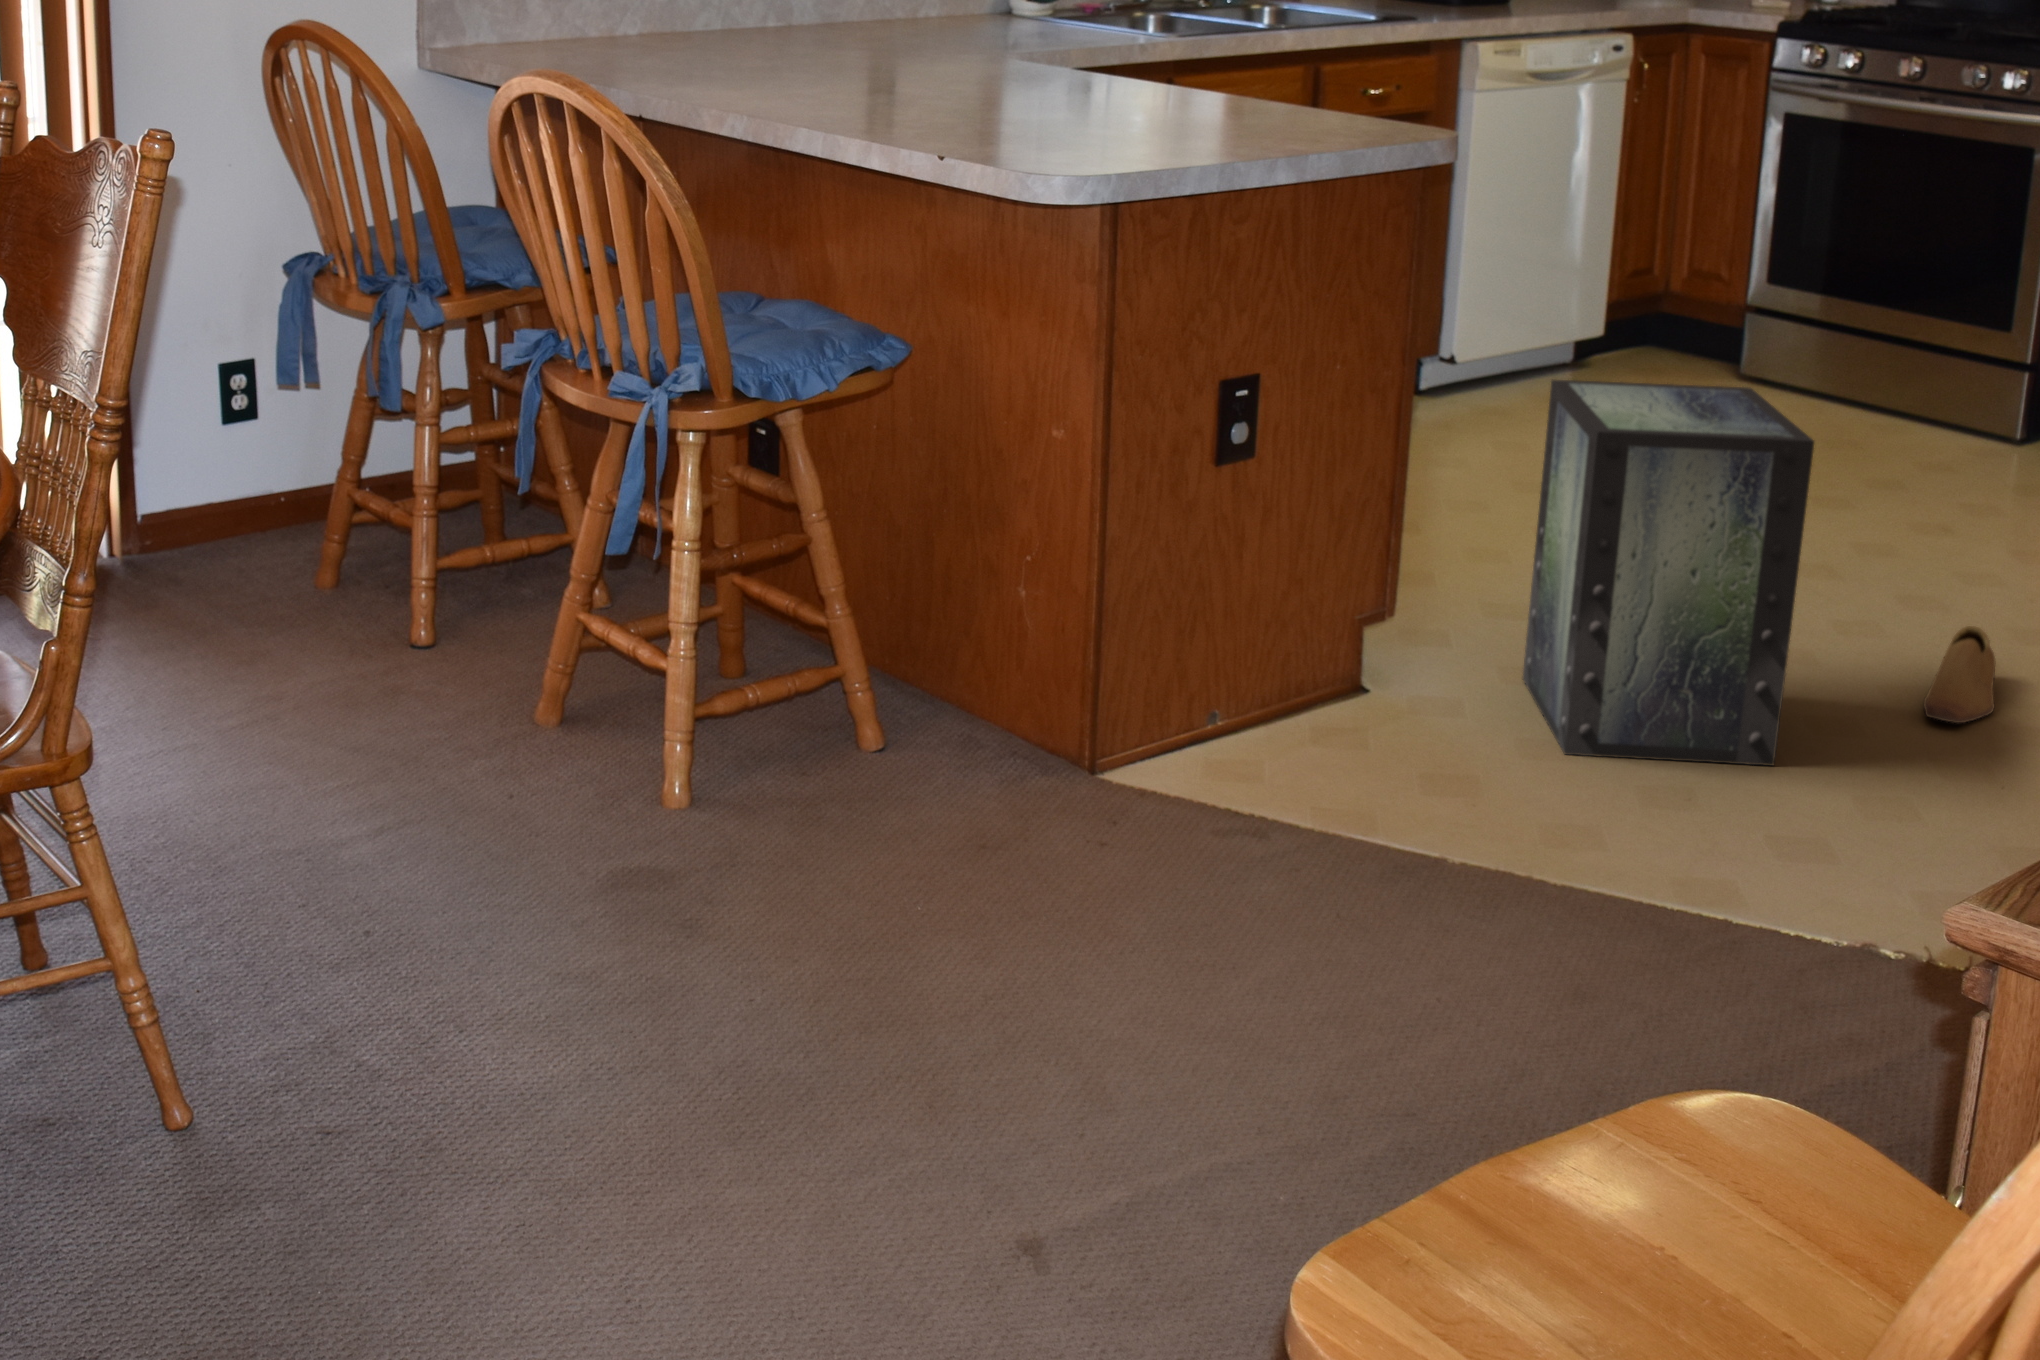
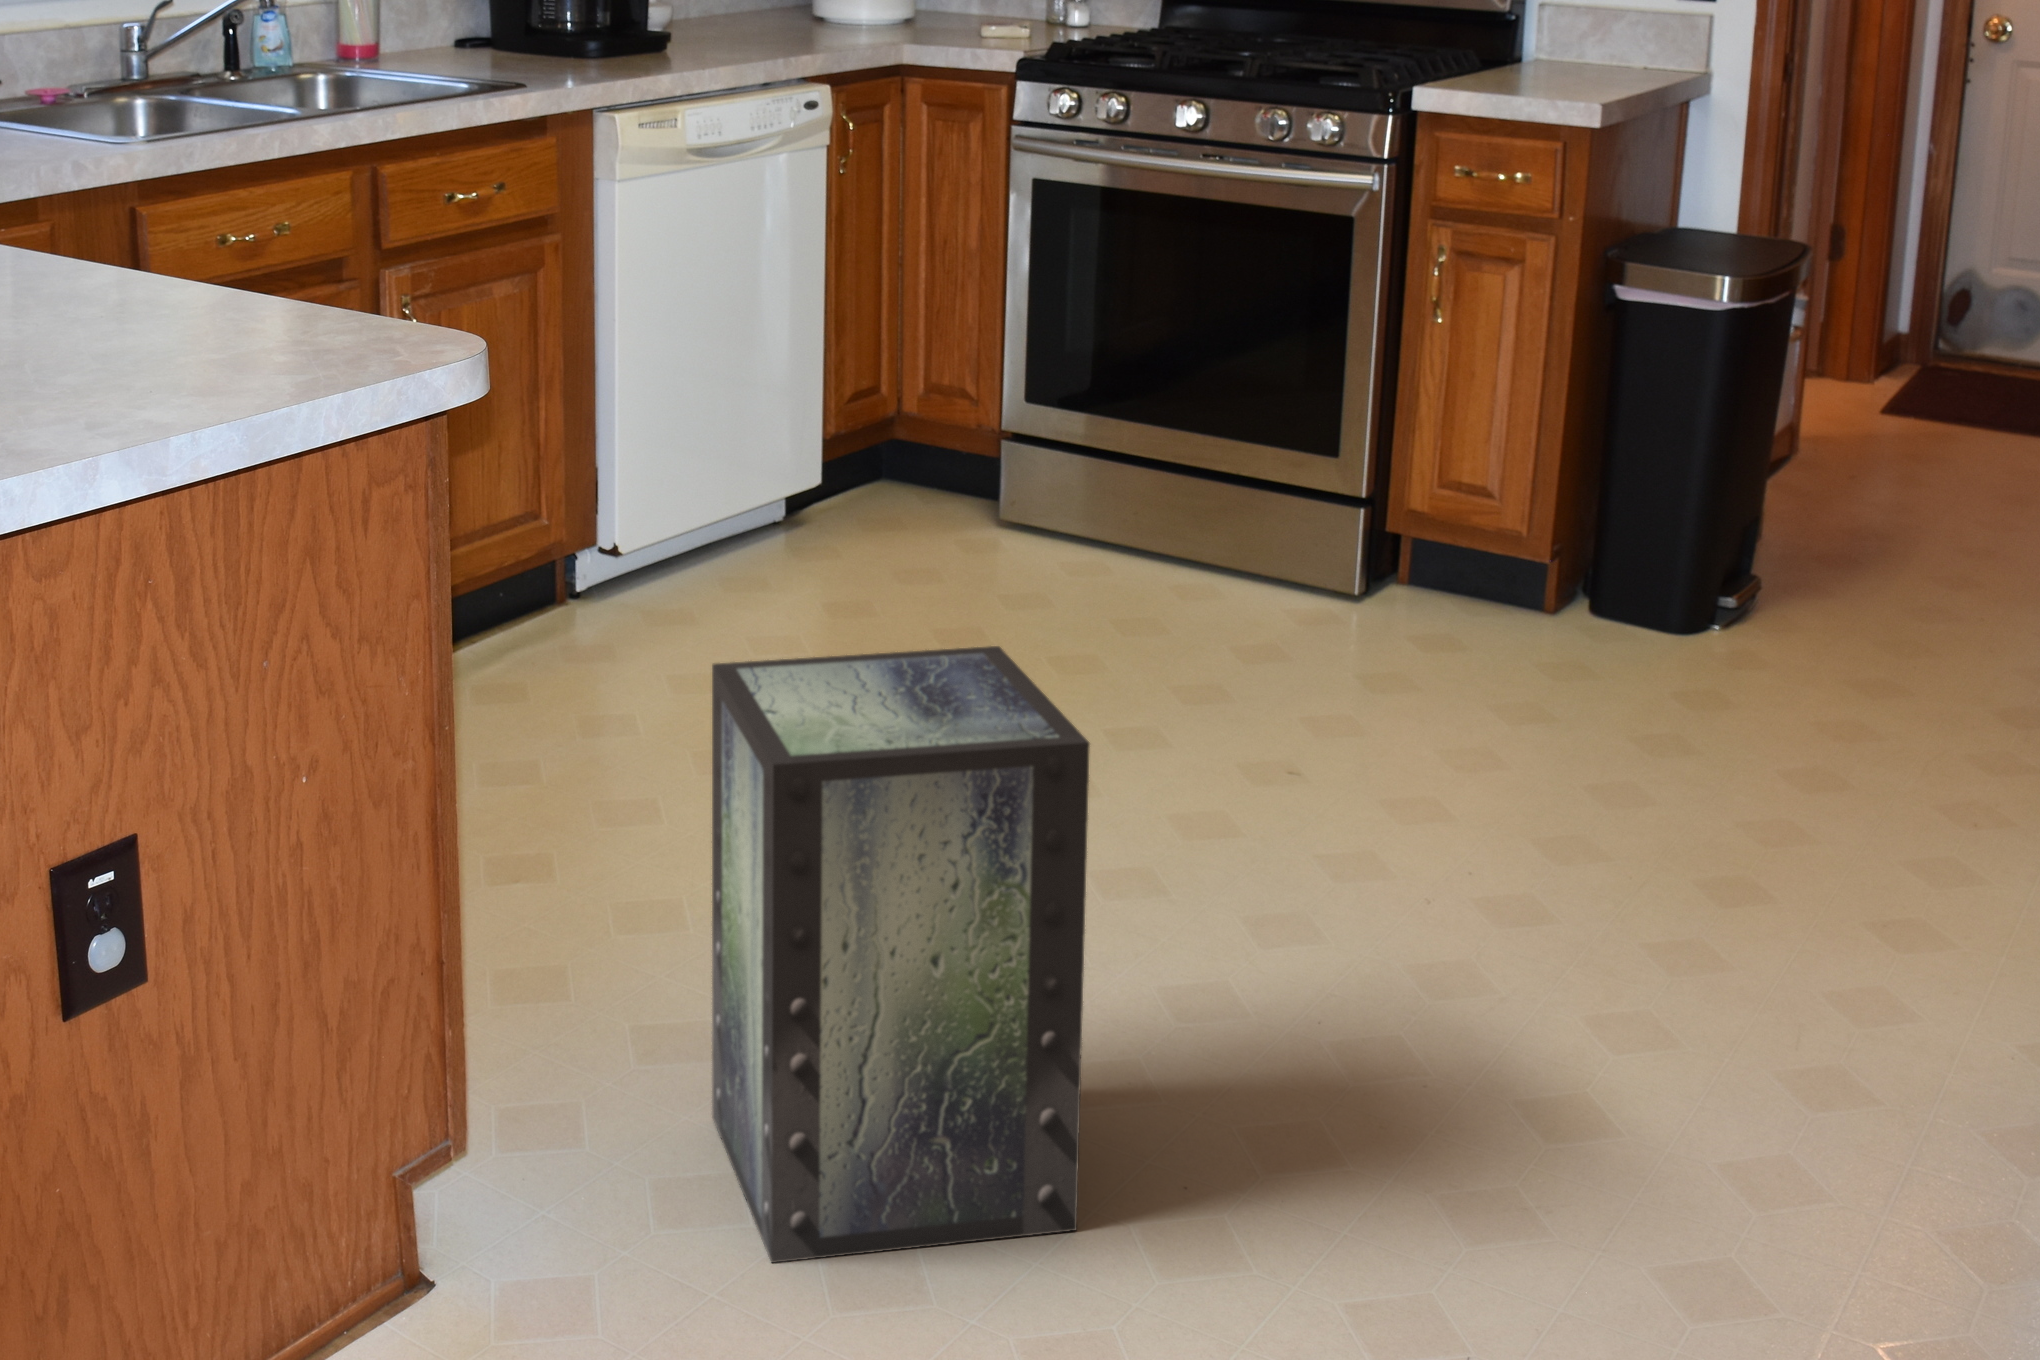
shoe: present [1924,626,1996,723] -> none [1274,940,1367,1105]

